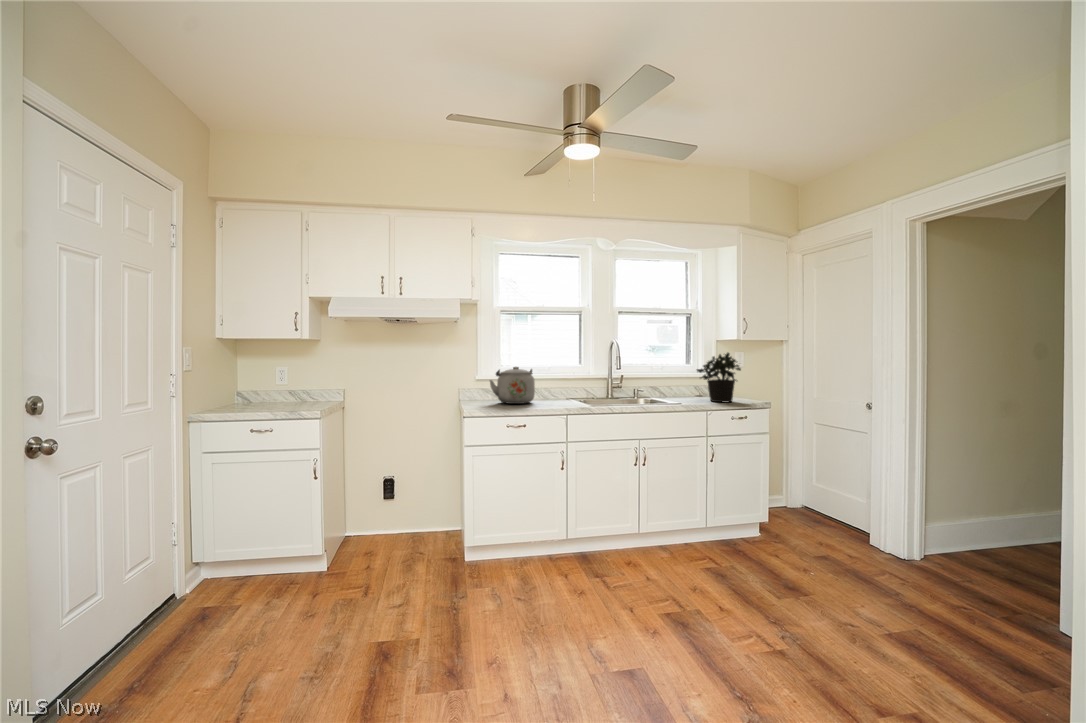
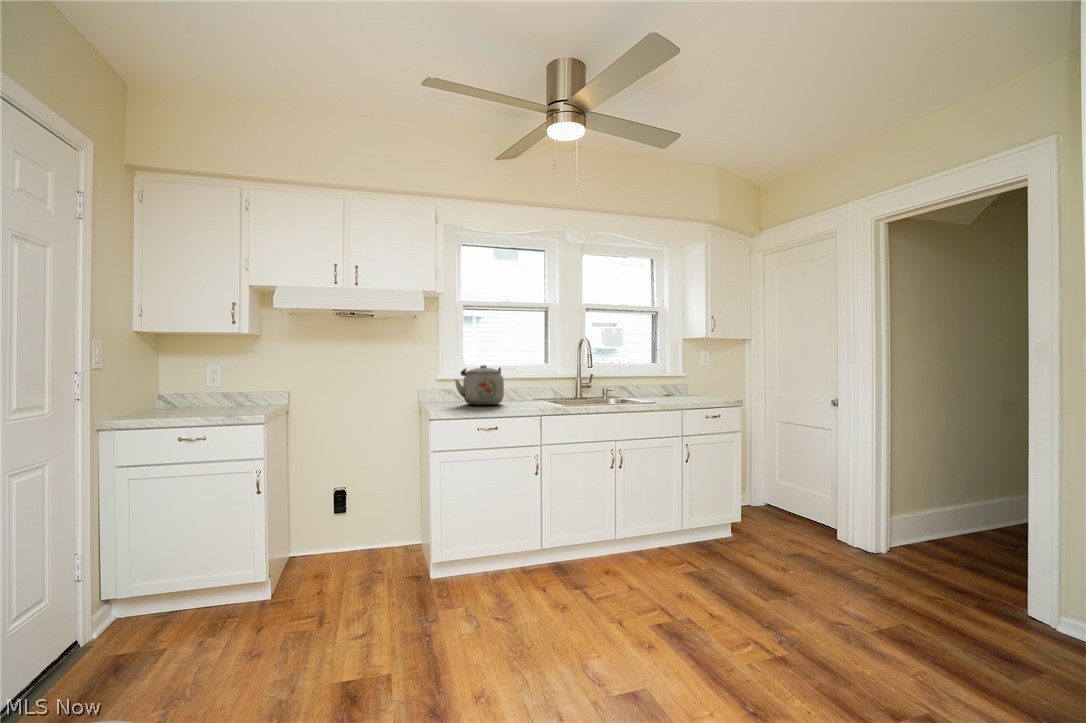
potted plant: present [697,353,741,402] -> none [669,350,715,401]

